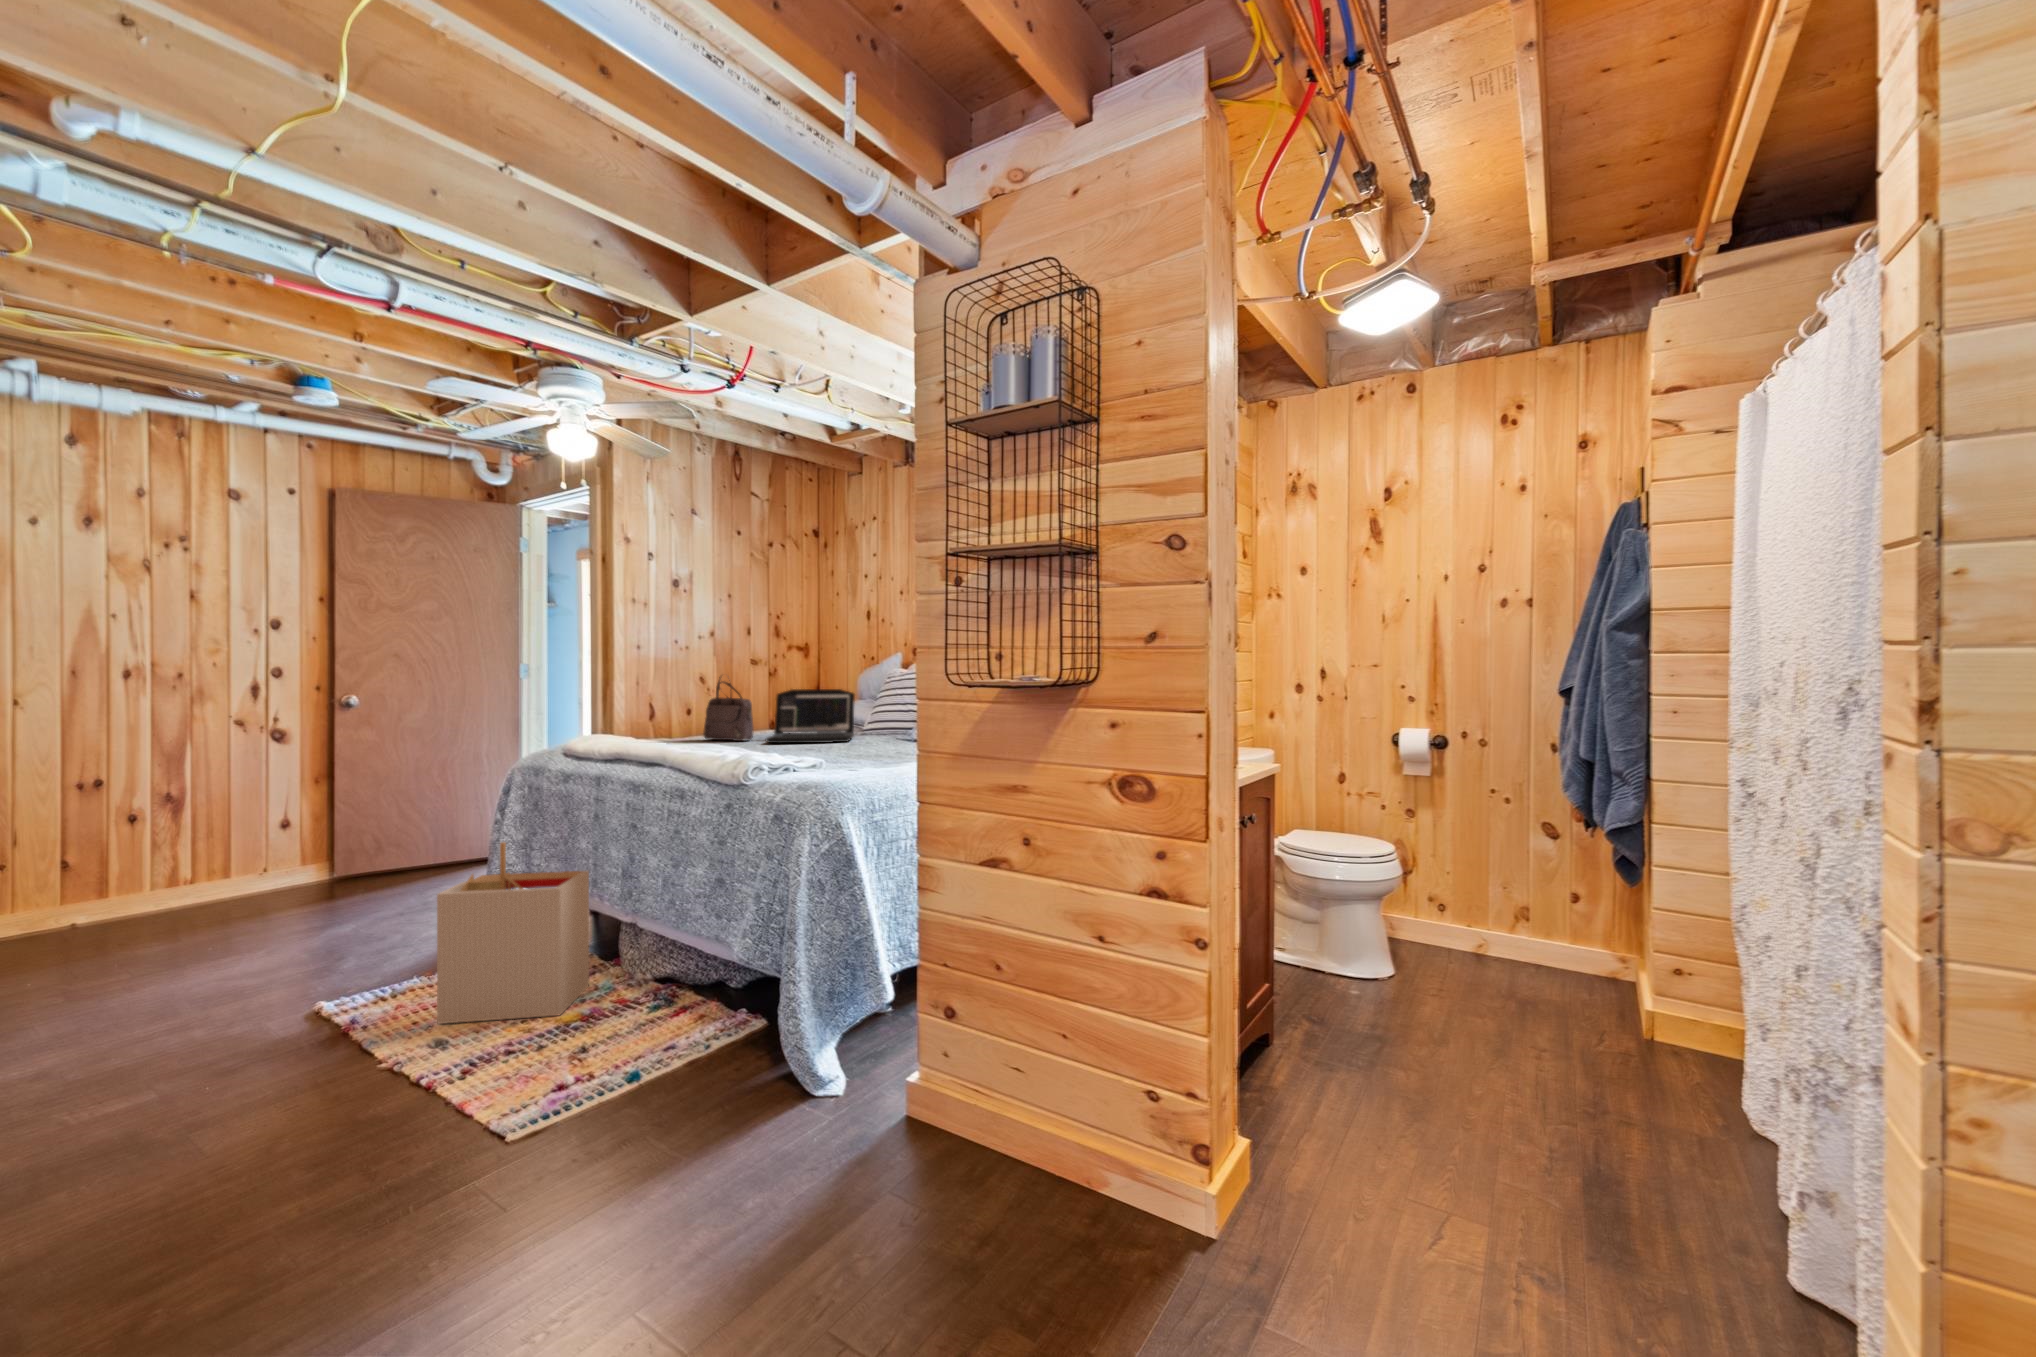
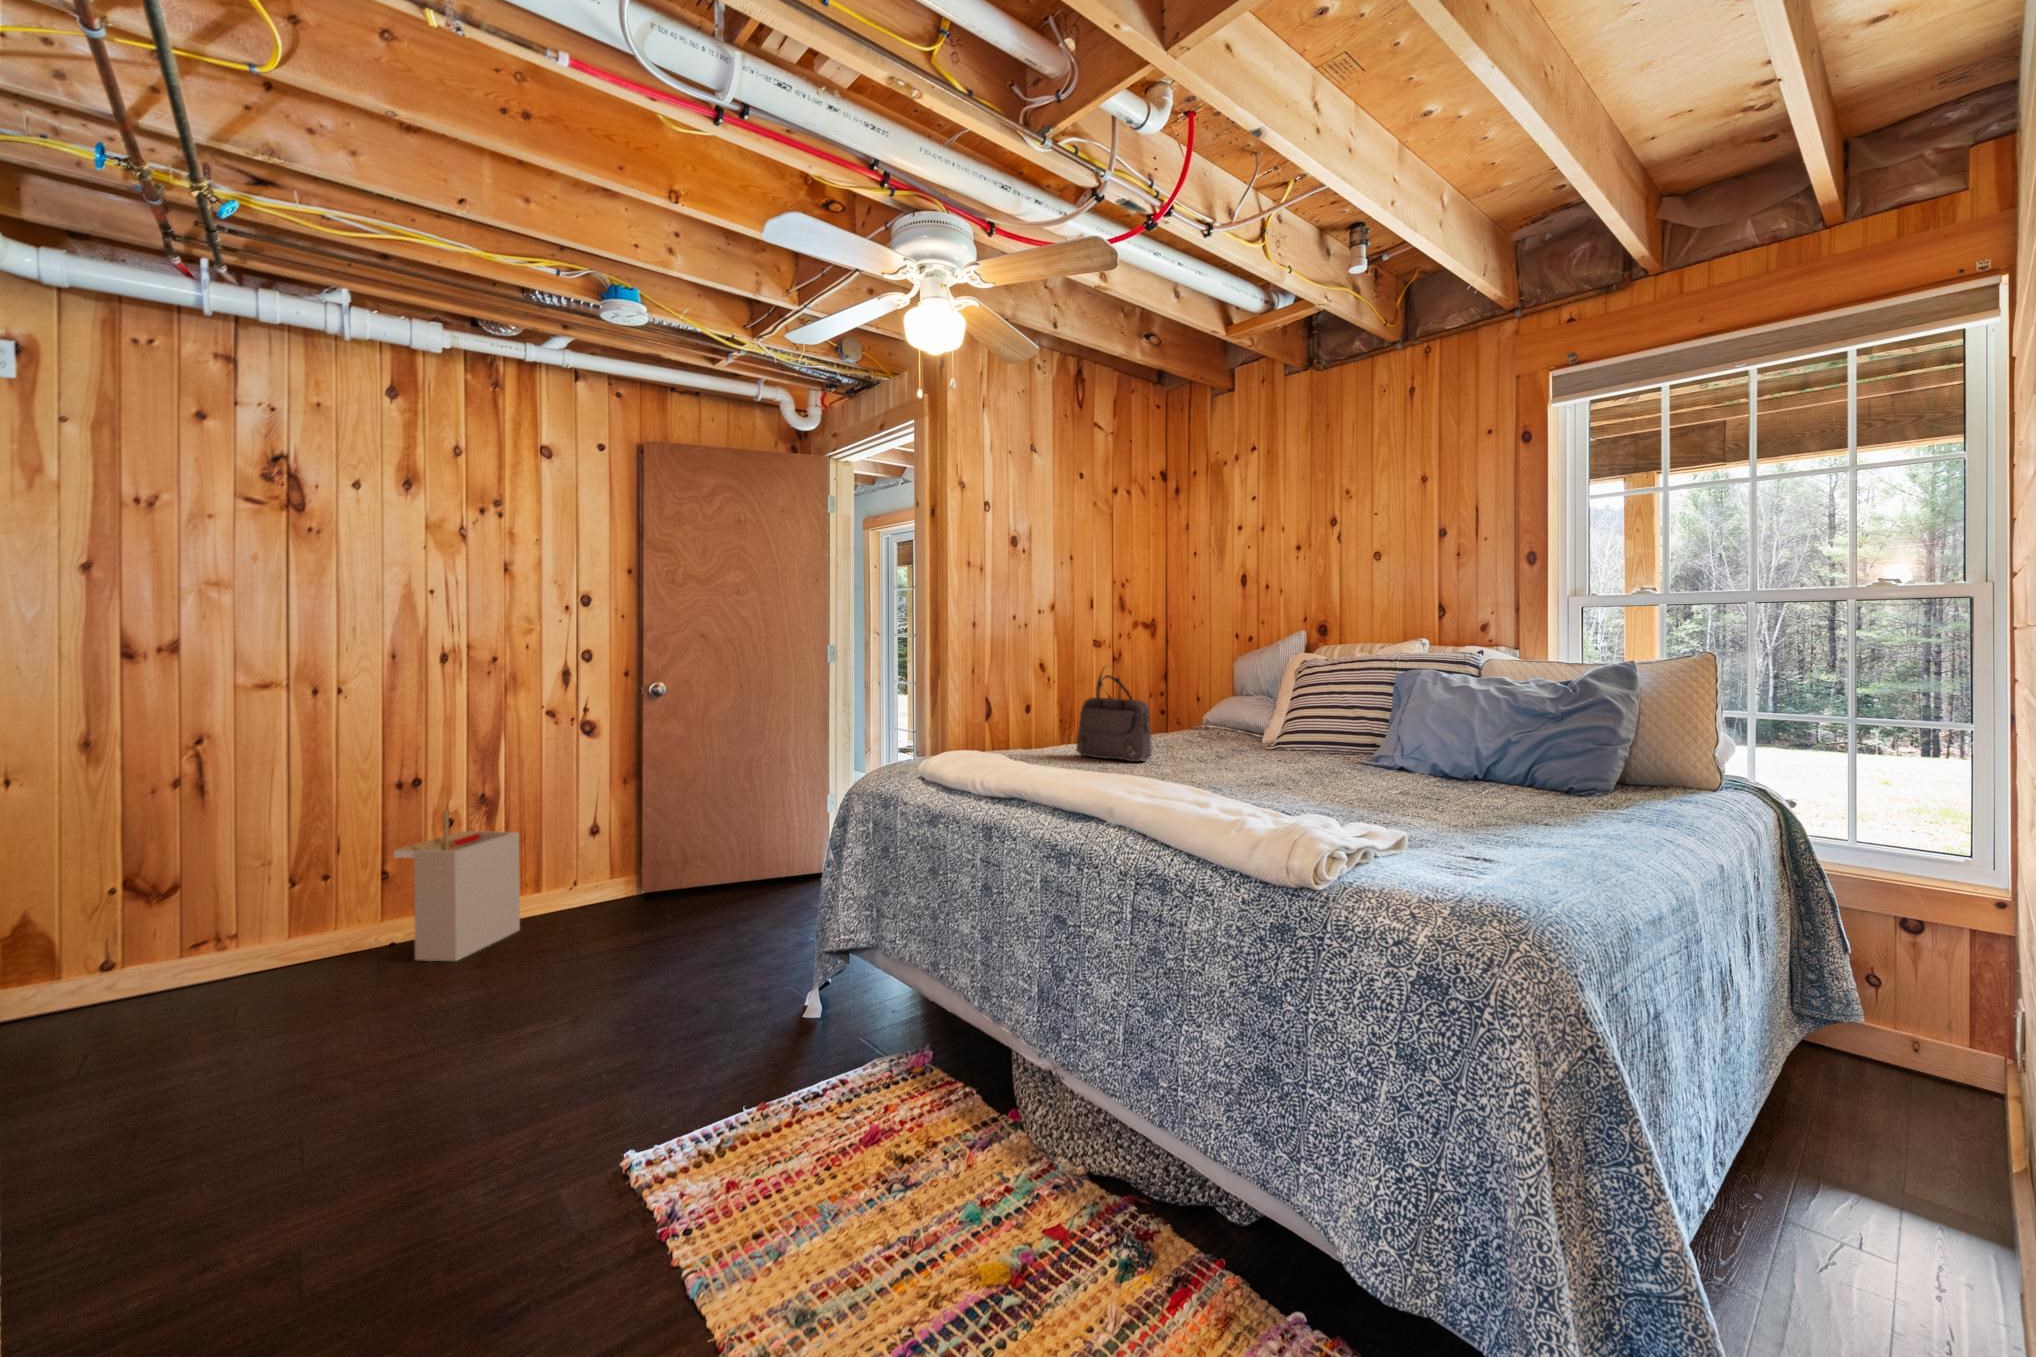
laptop: present [766,689,855,743] -> none [1182,688,1312,773]
storage bin: present [437,842,589,1024] -> present [394,810,520,961]

